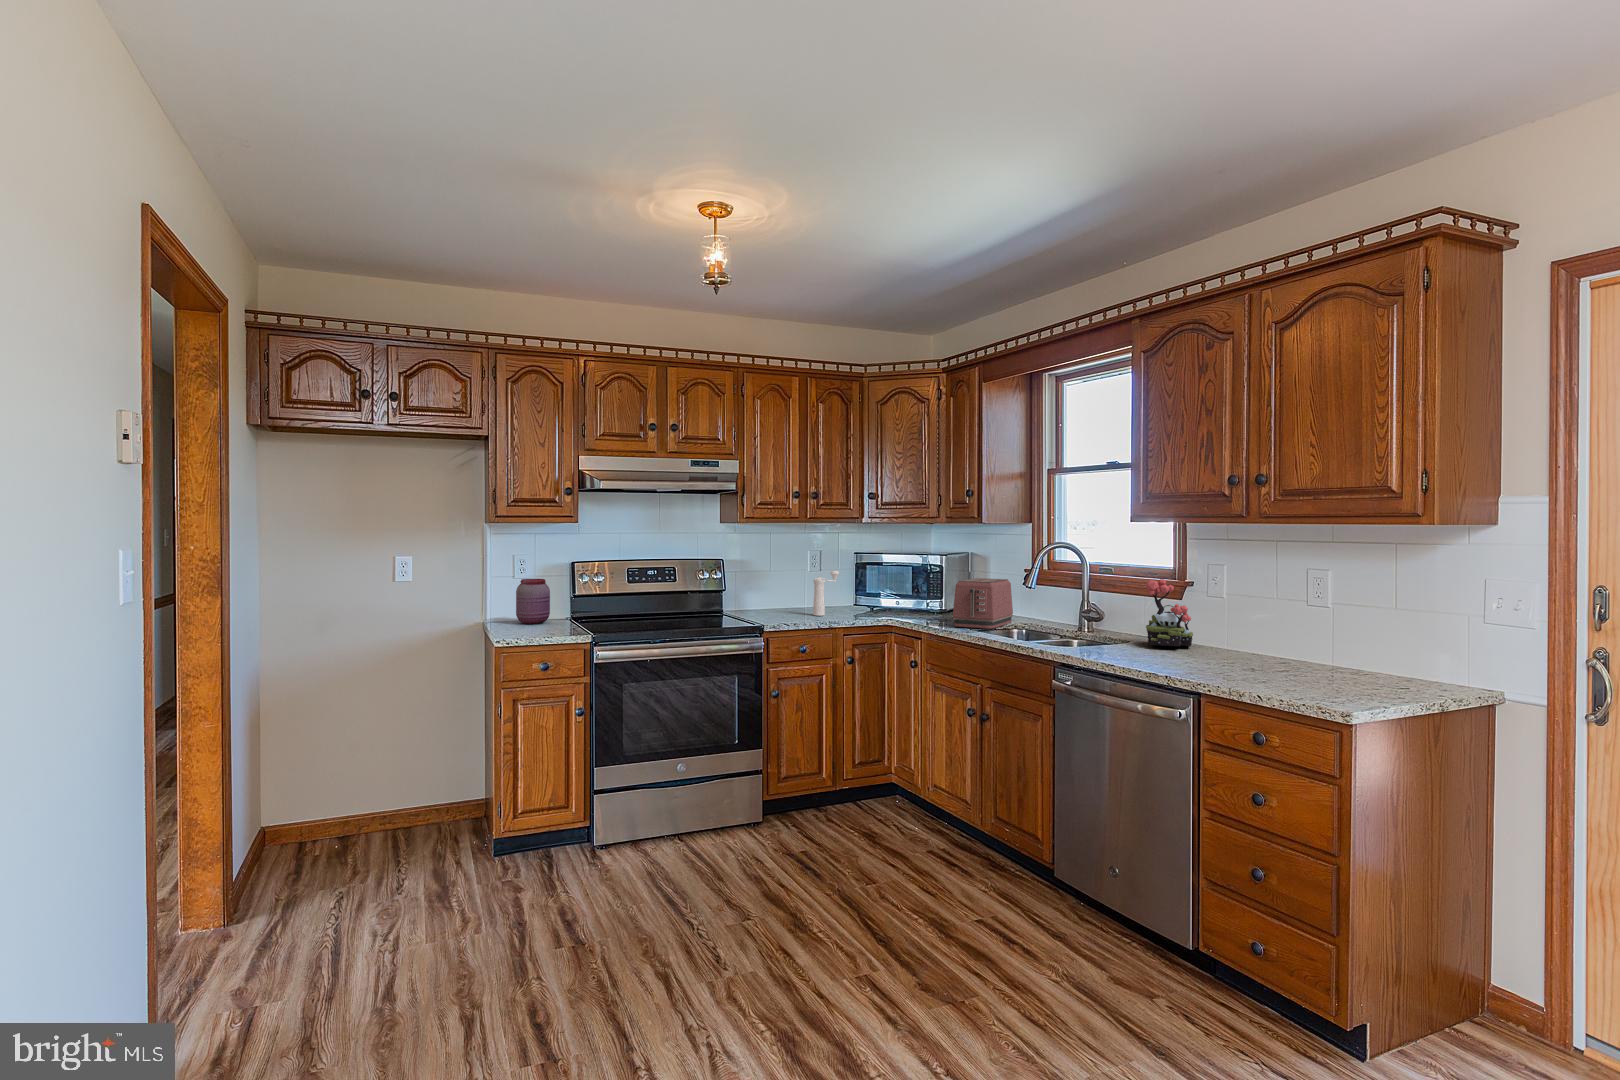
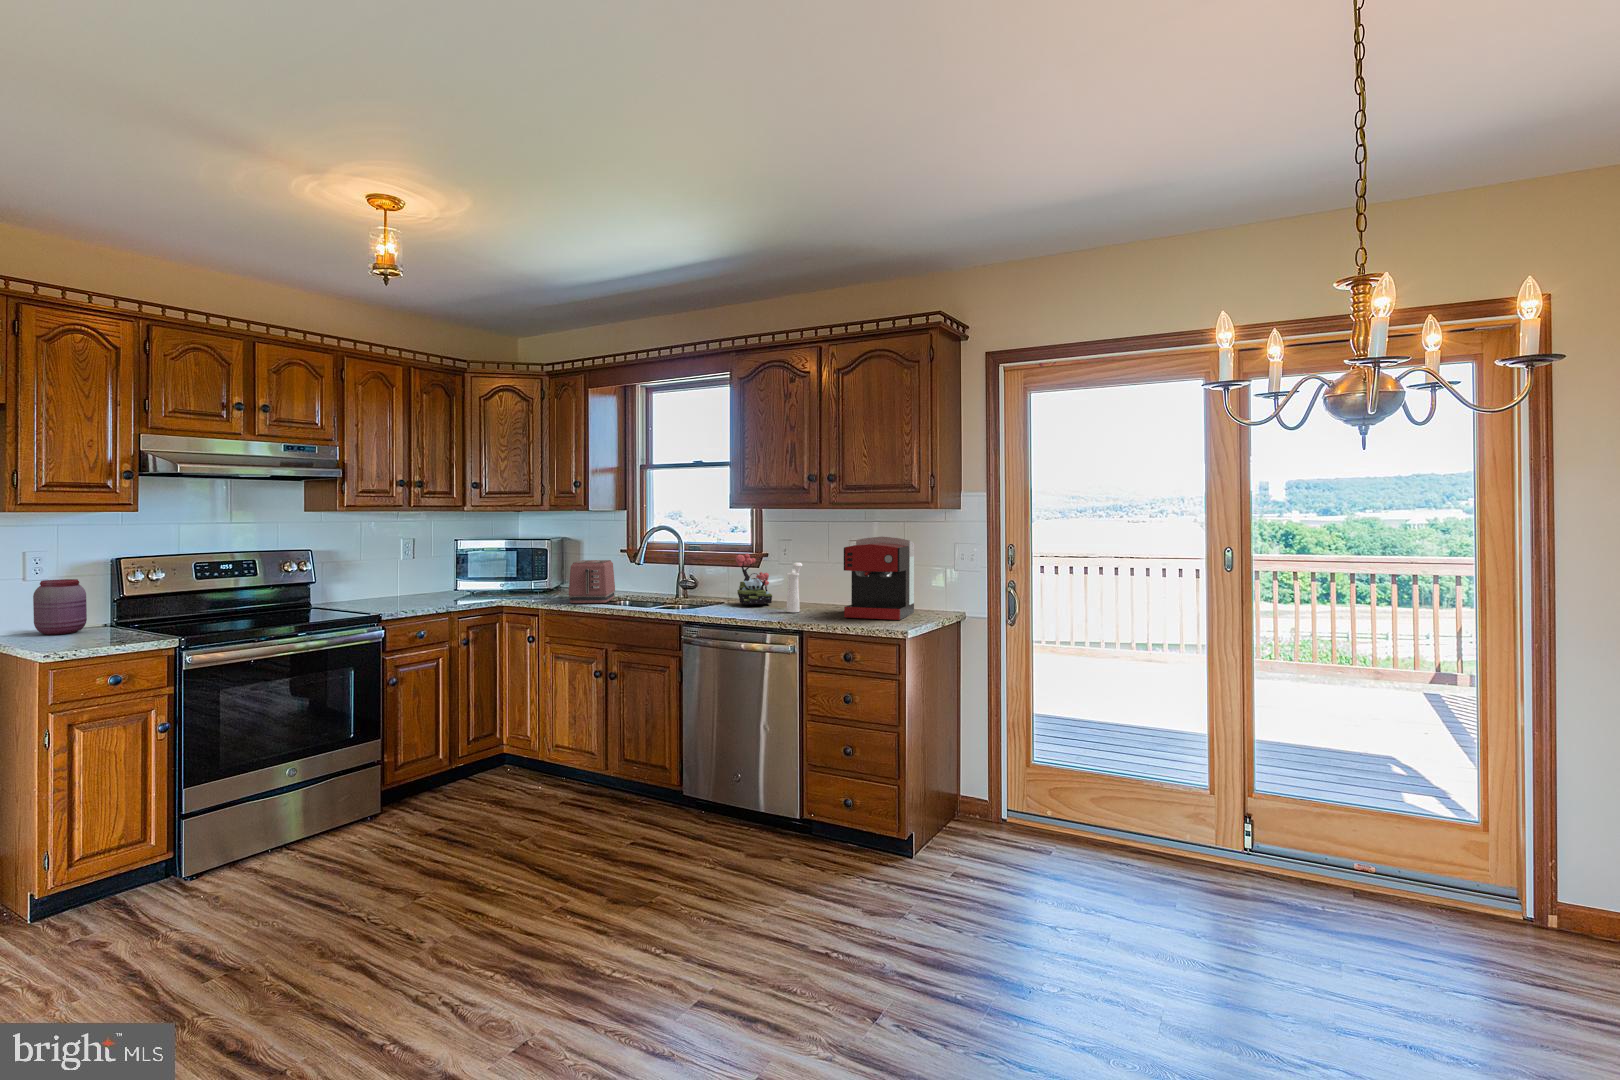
coffee maker: none [1277,564,1408,689] -> present [844,537,914,620]
pepper mill: present [813,571,839,616] -> present [787,563,802,612]

